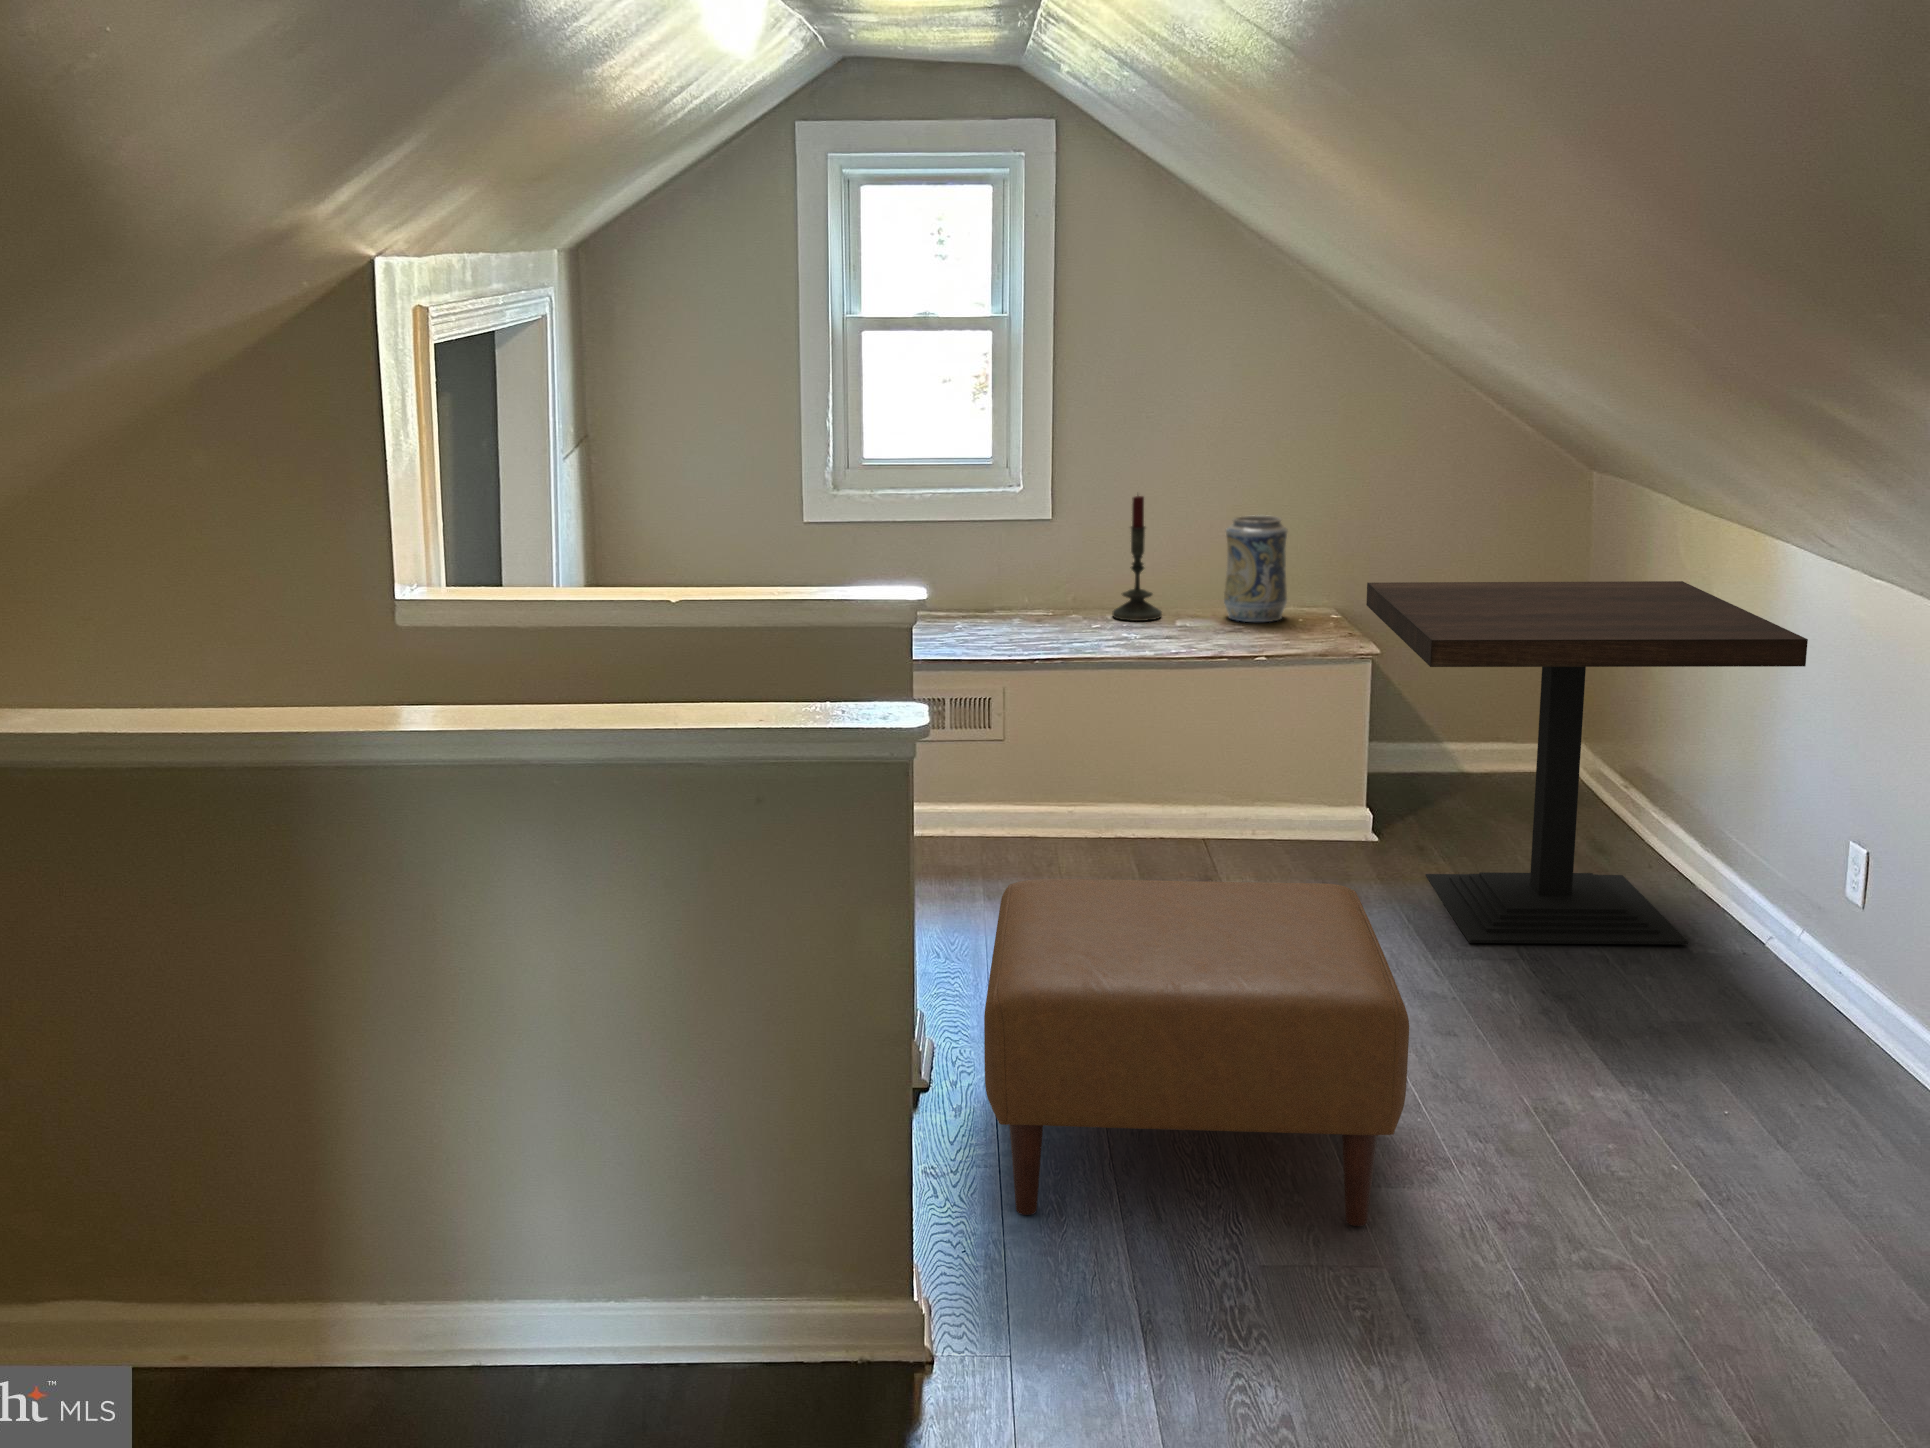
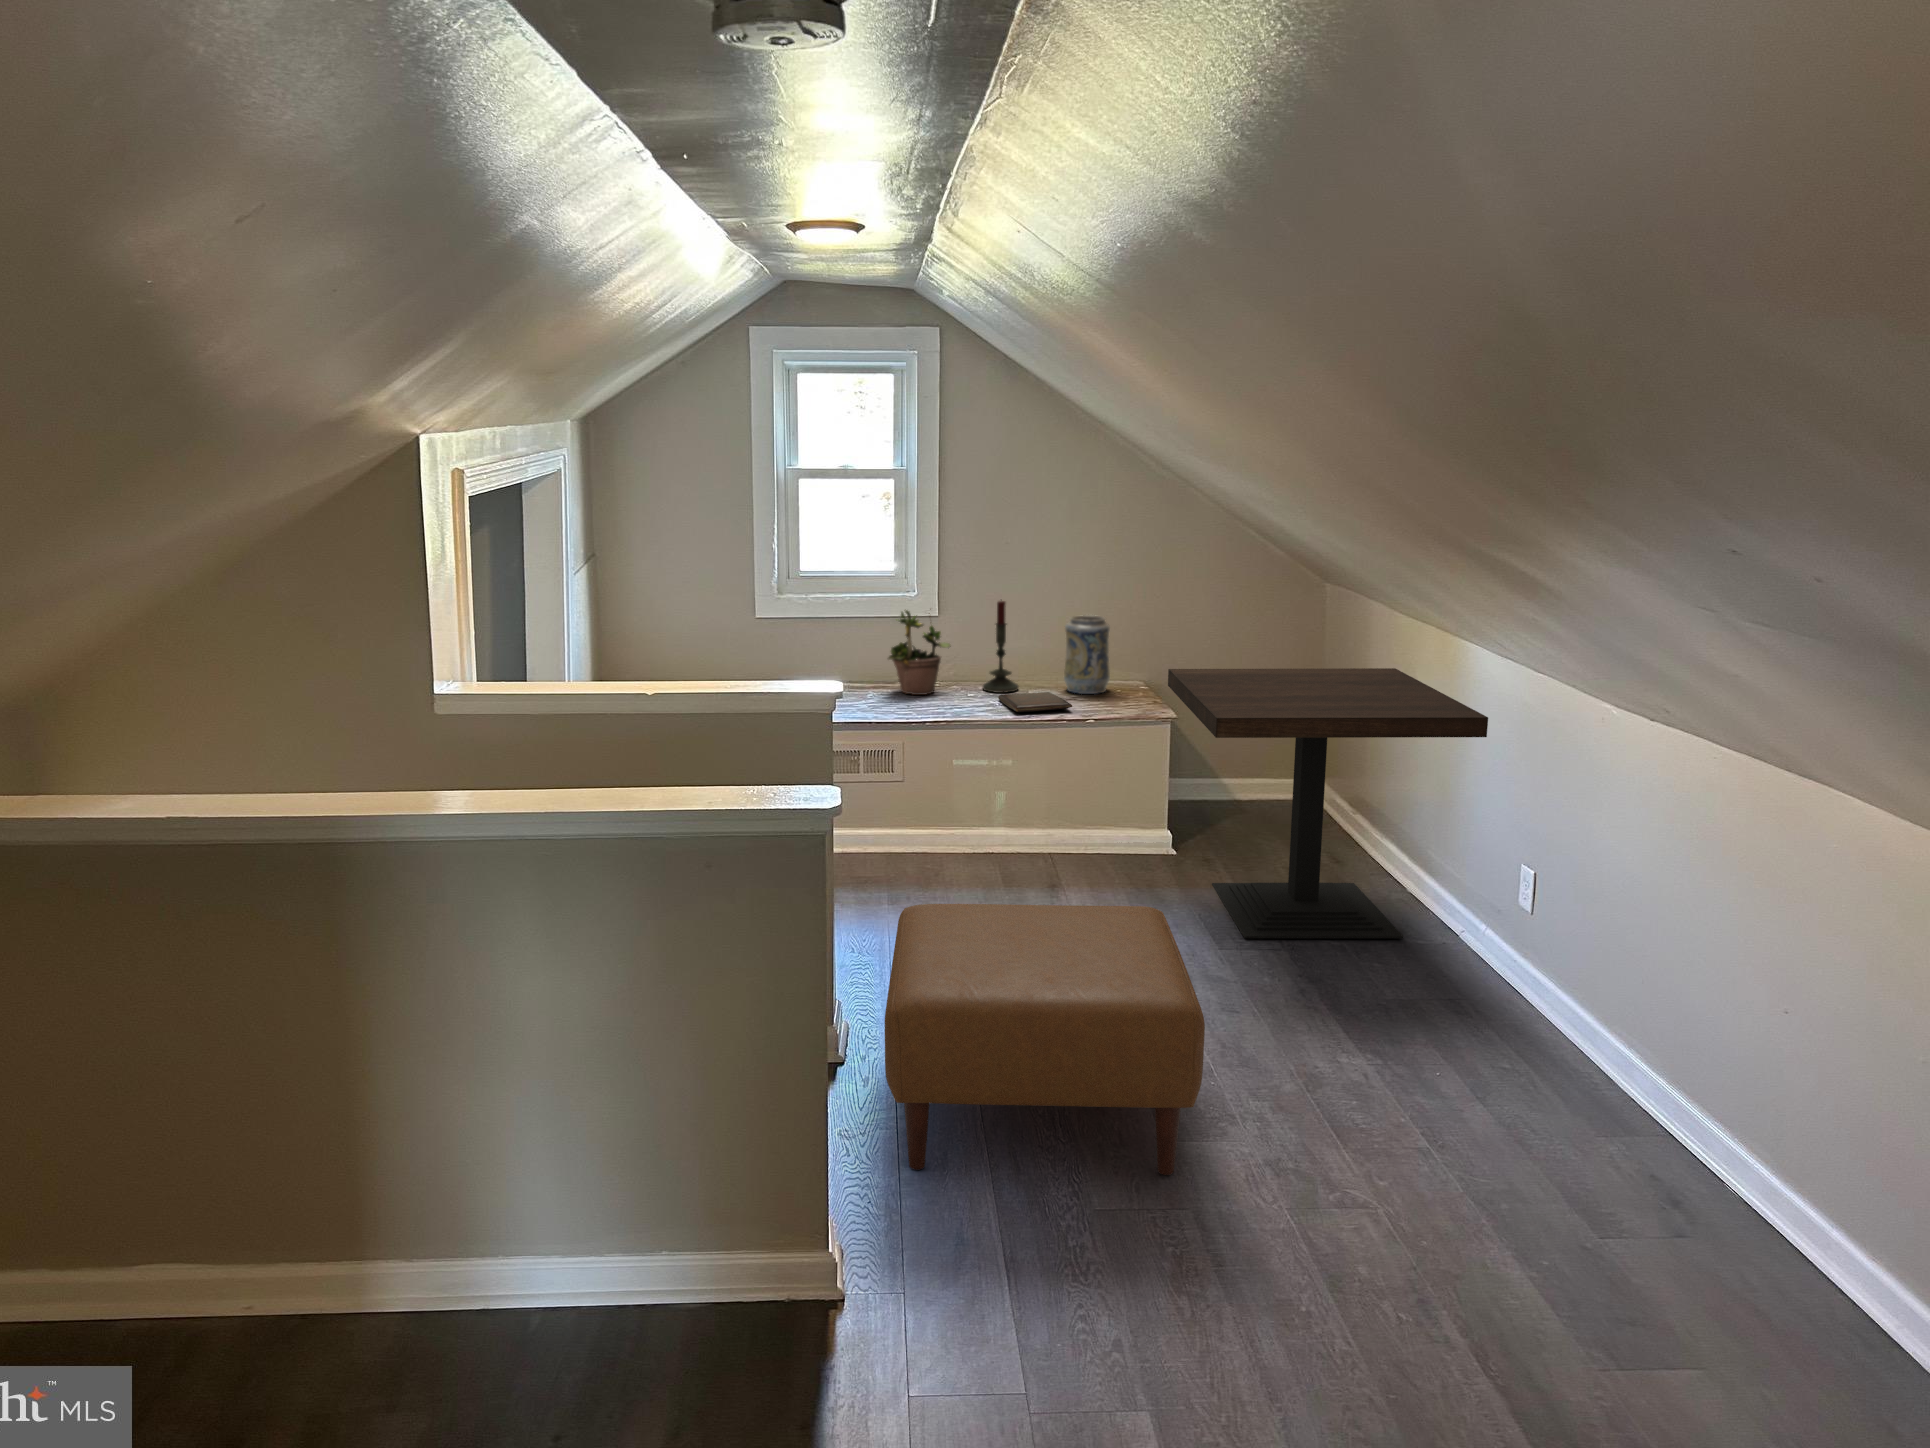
potted plant: none [982,497,1069,624] -> present [888,609,950,695]
book: none [1134,619,1235,645] -> present [998,692,1072,712]

